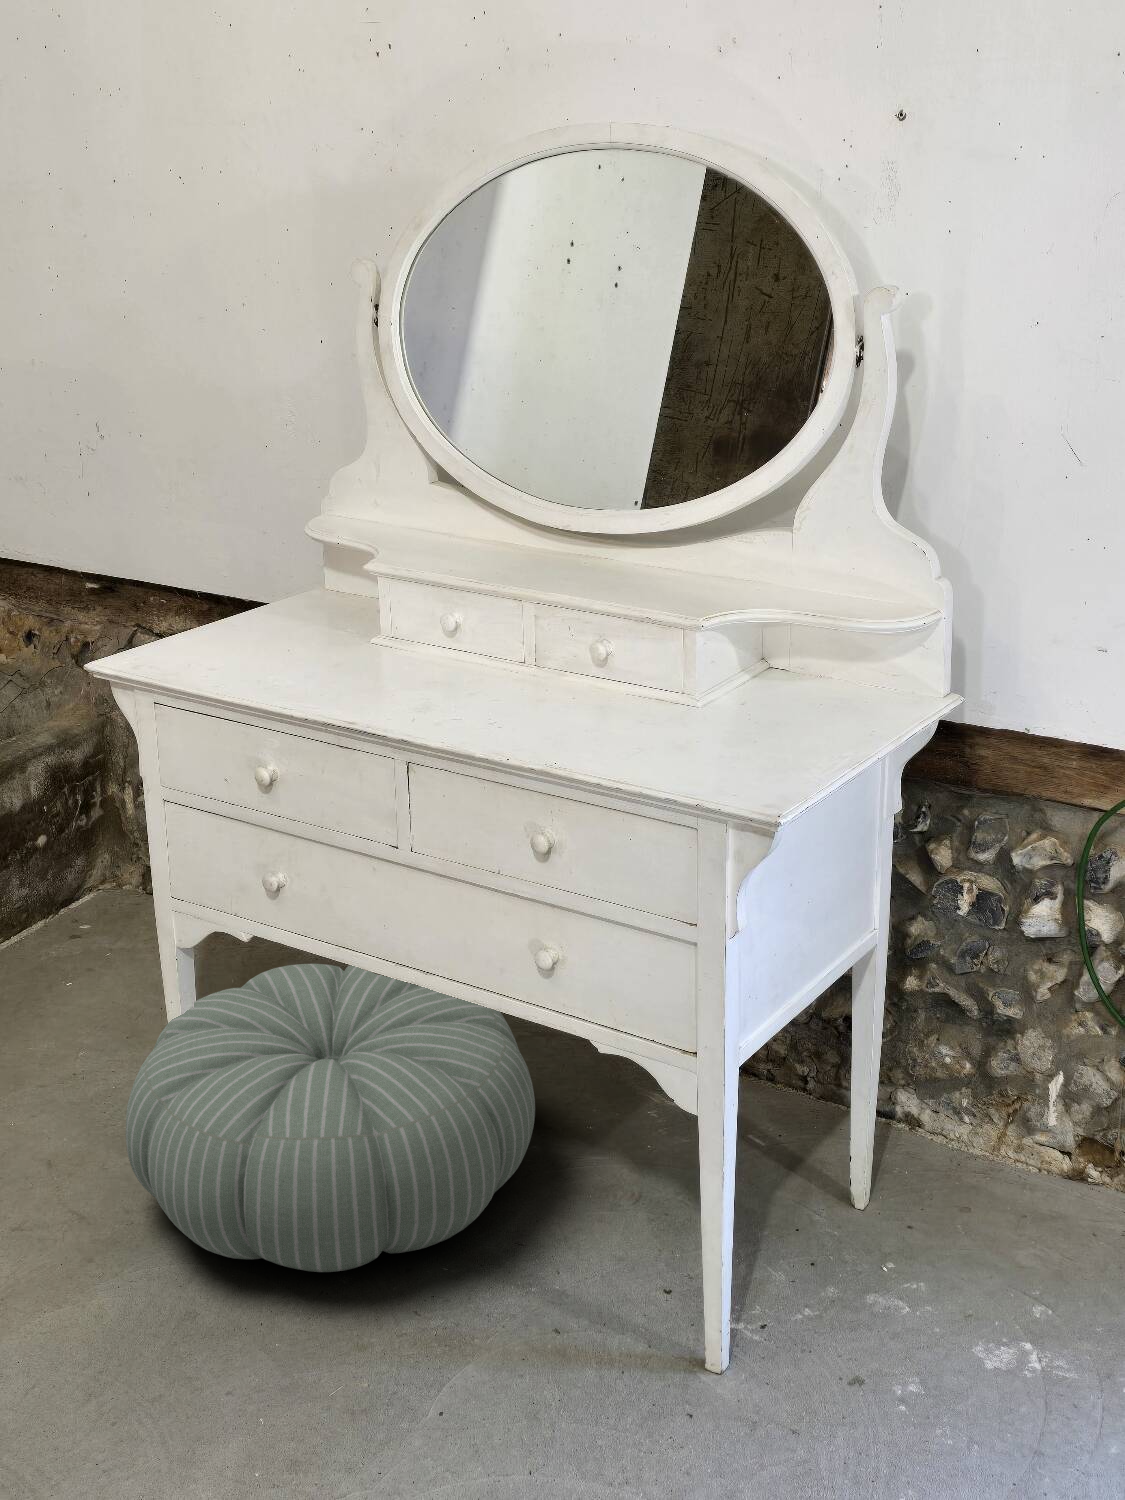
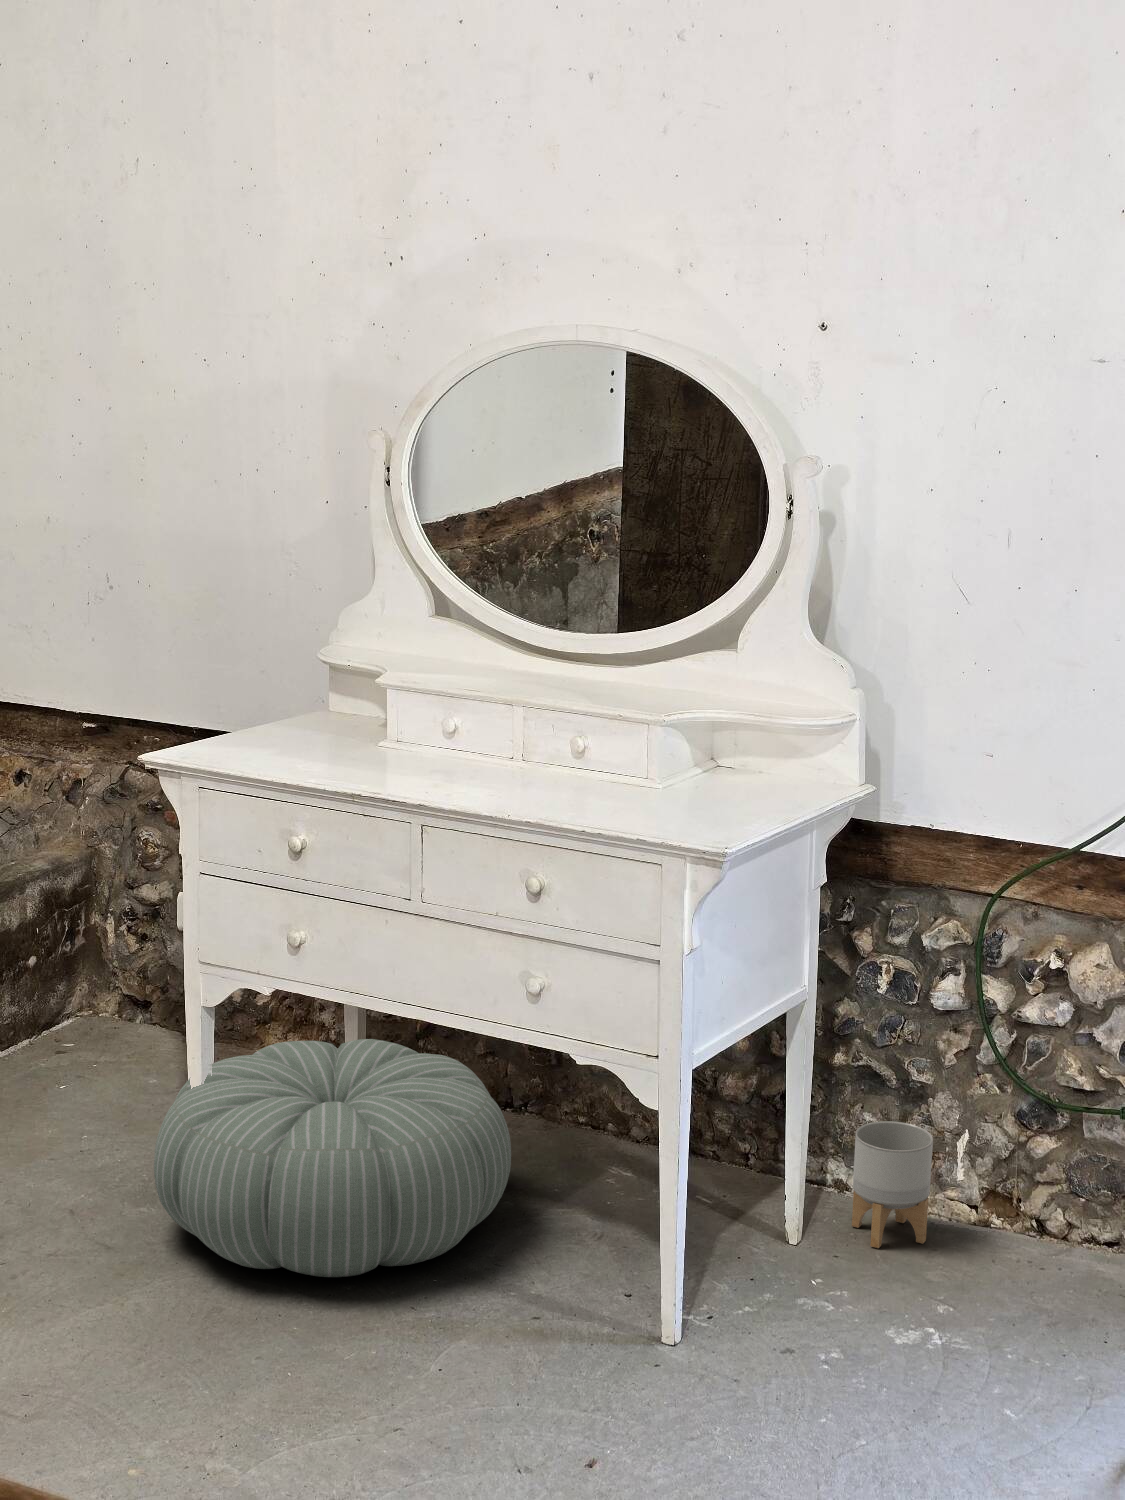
planter: none [925,1062,1024,1213] -> present [852,1121,933,1248]

